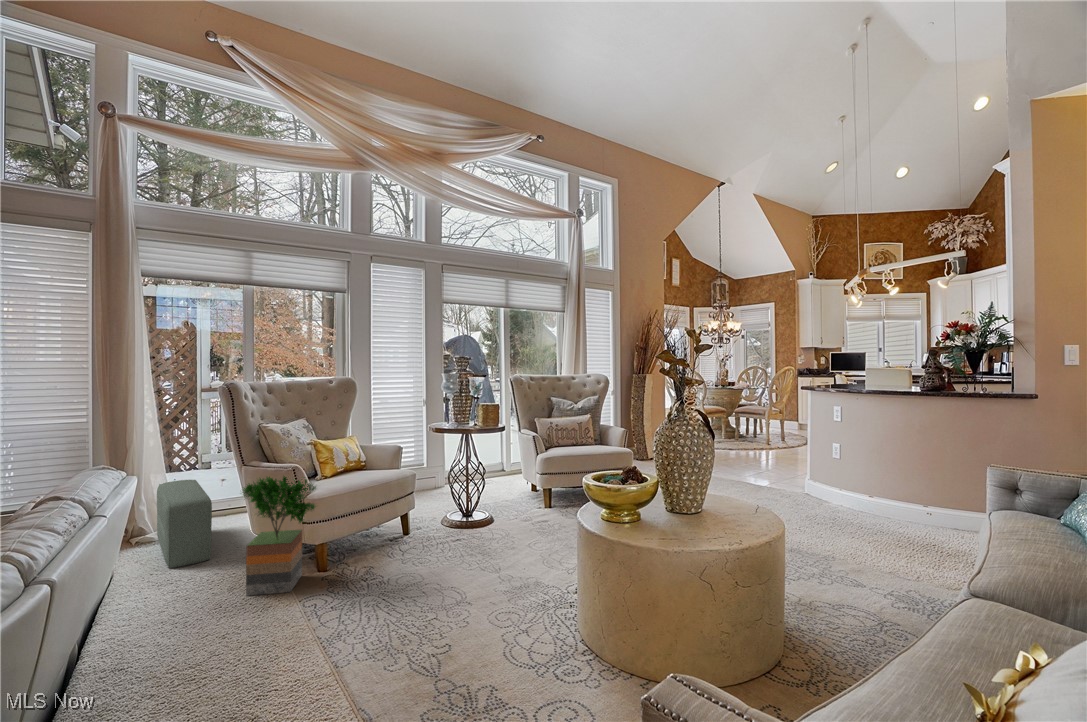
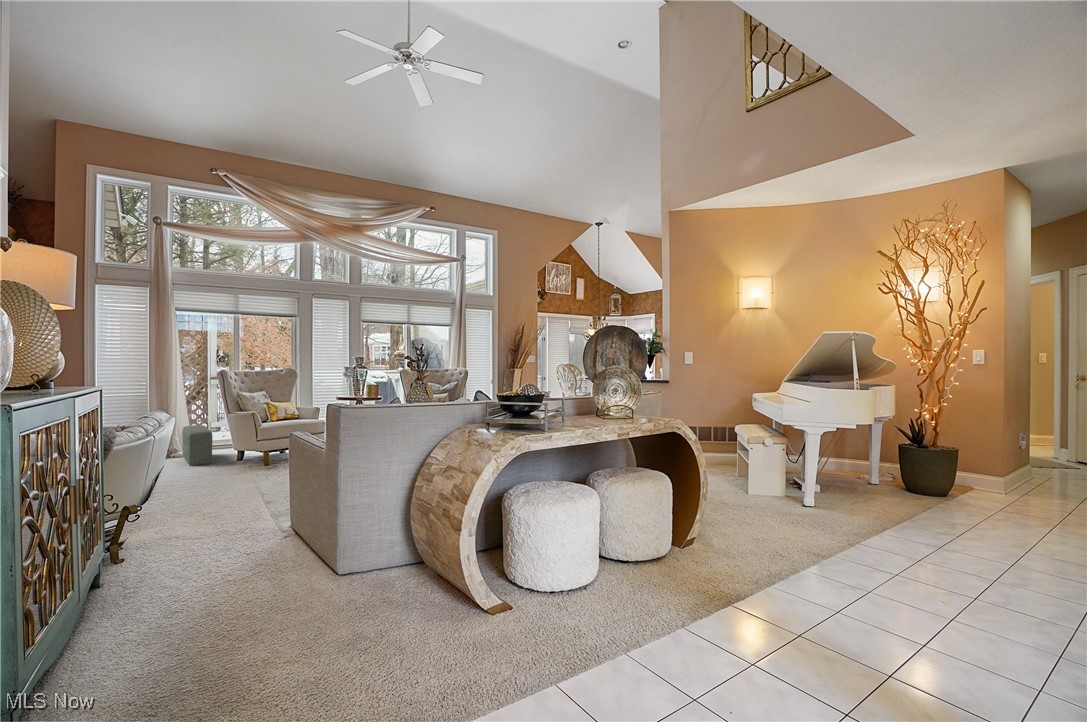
potted tree: present [242,476,316,596] -> none [225,417,266,473]

